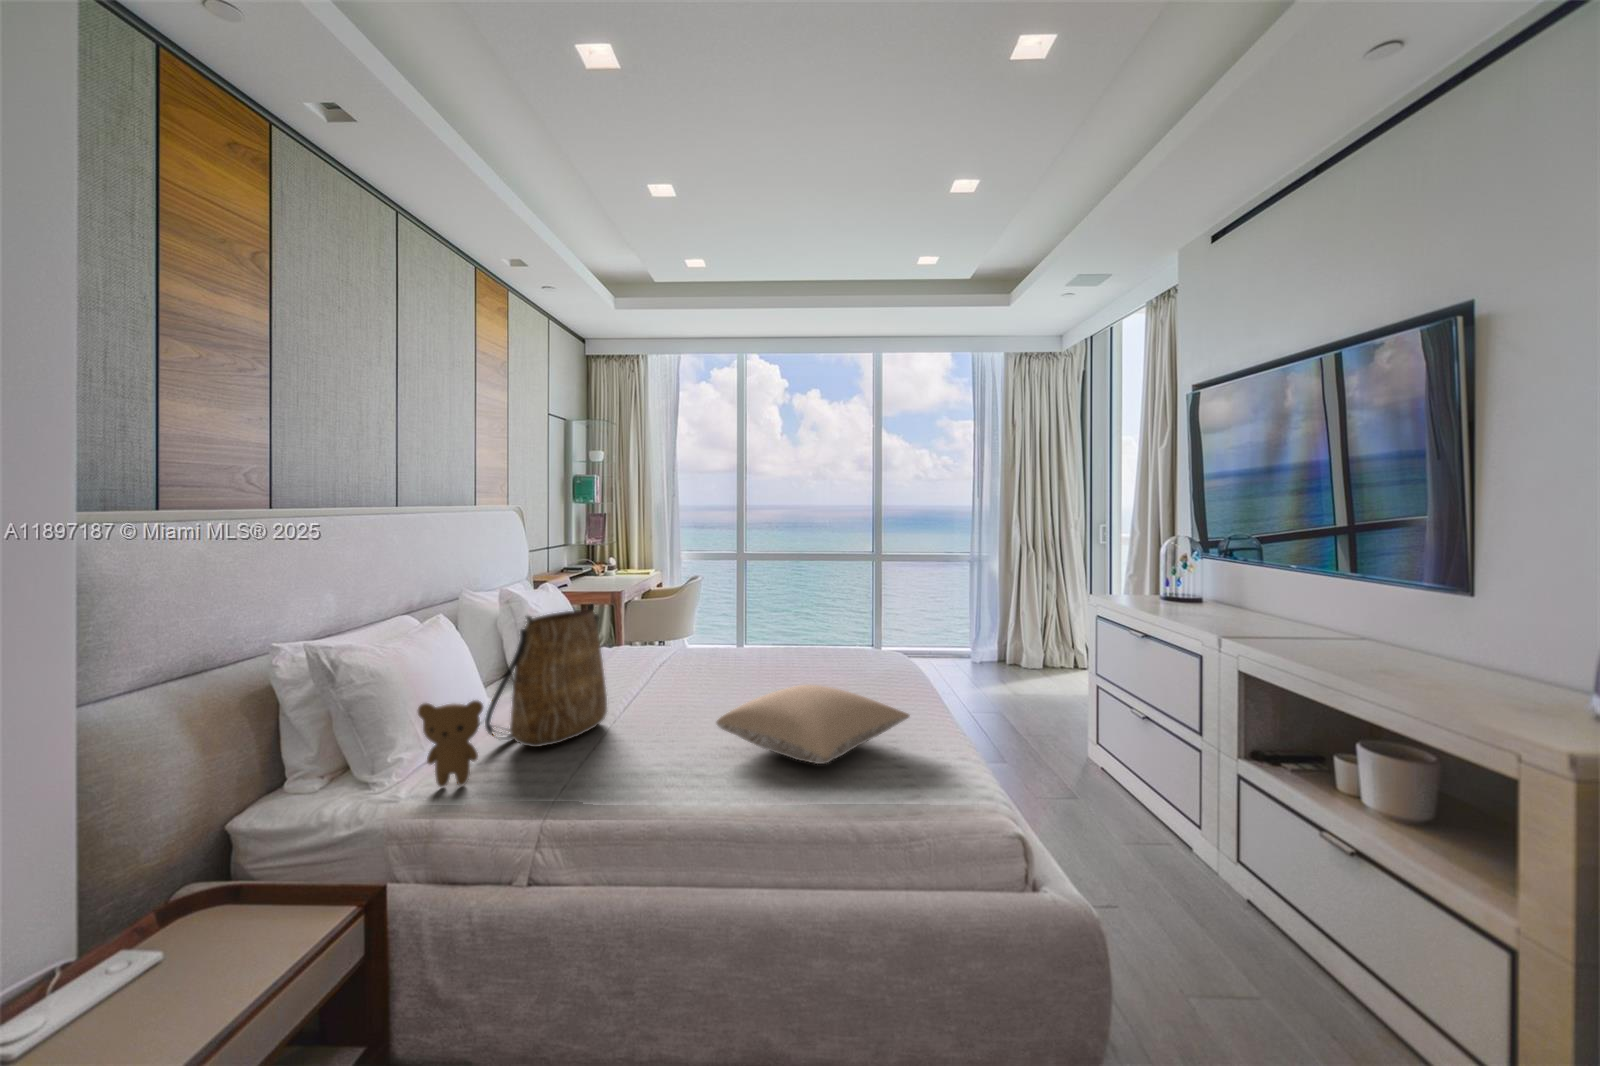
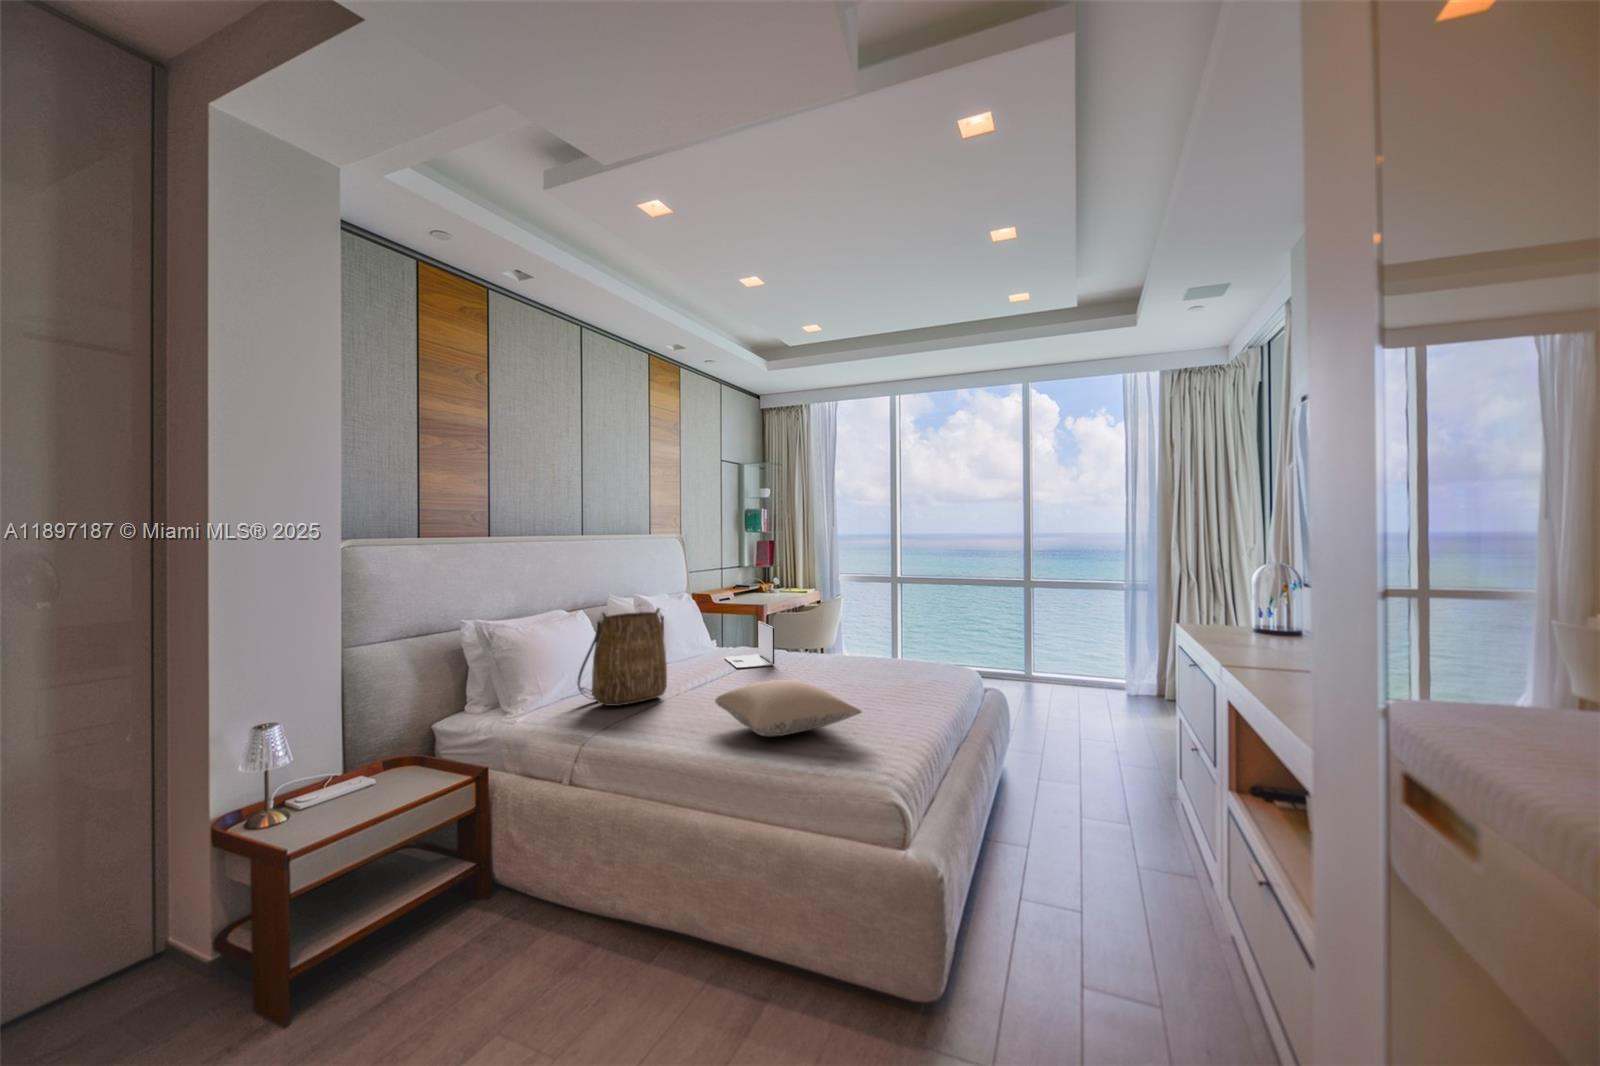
laptop: none [625,610,697,671] -> present [725,621,774,668]
teddy bear: present [418,700,483,787] -> none [525,664,561,721]

